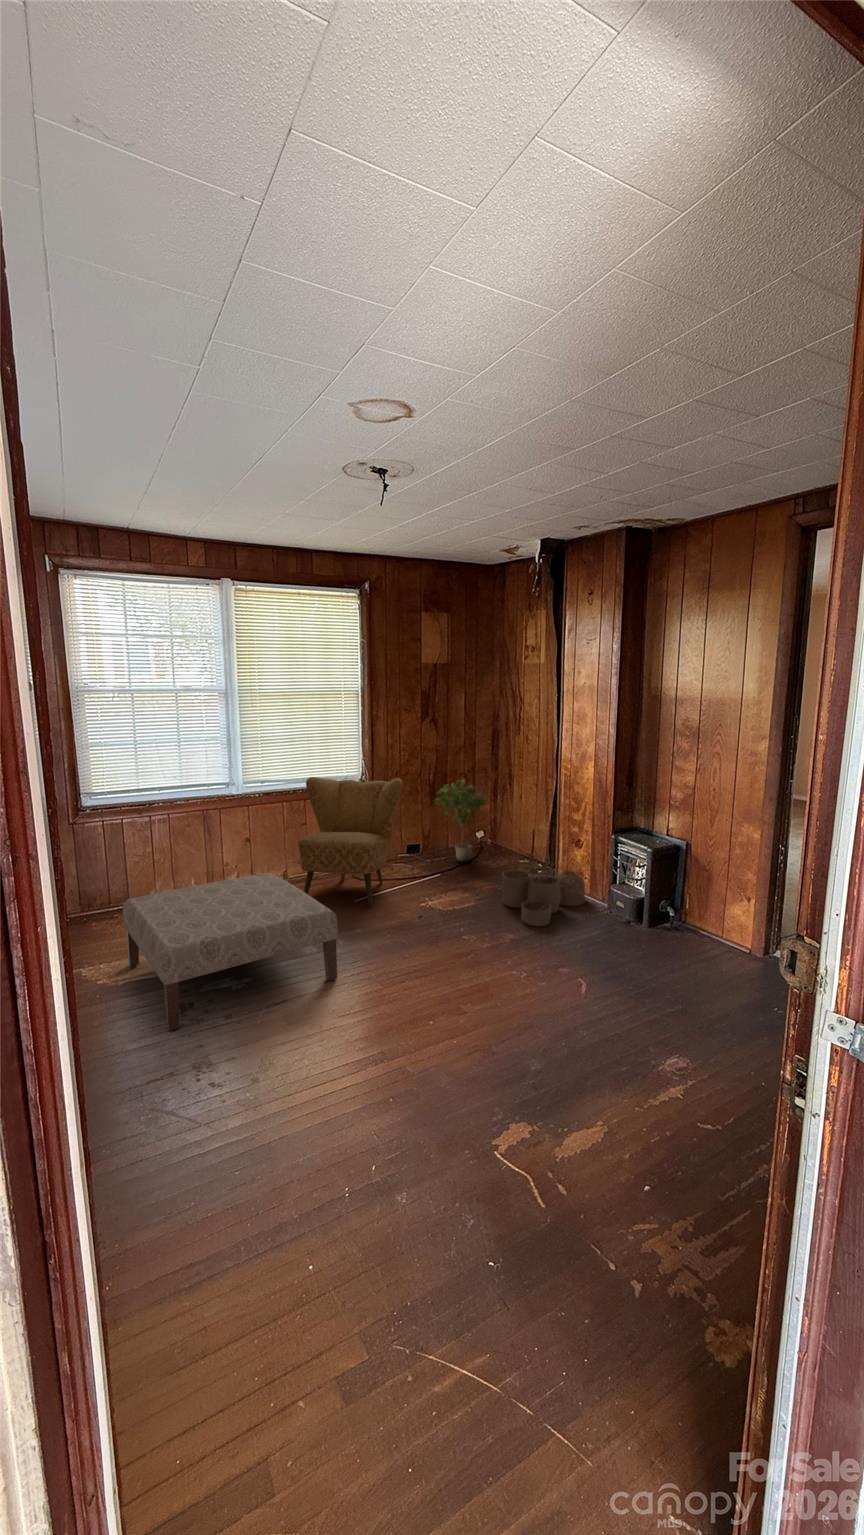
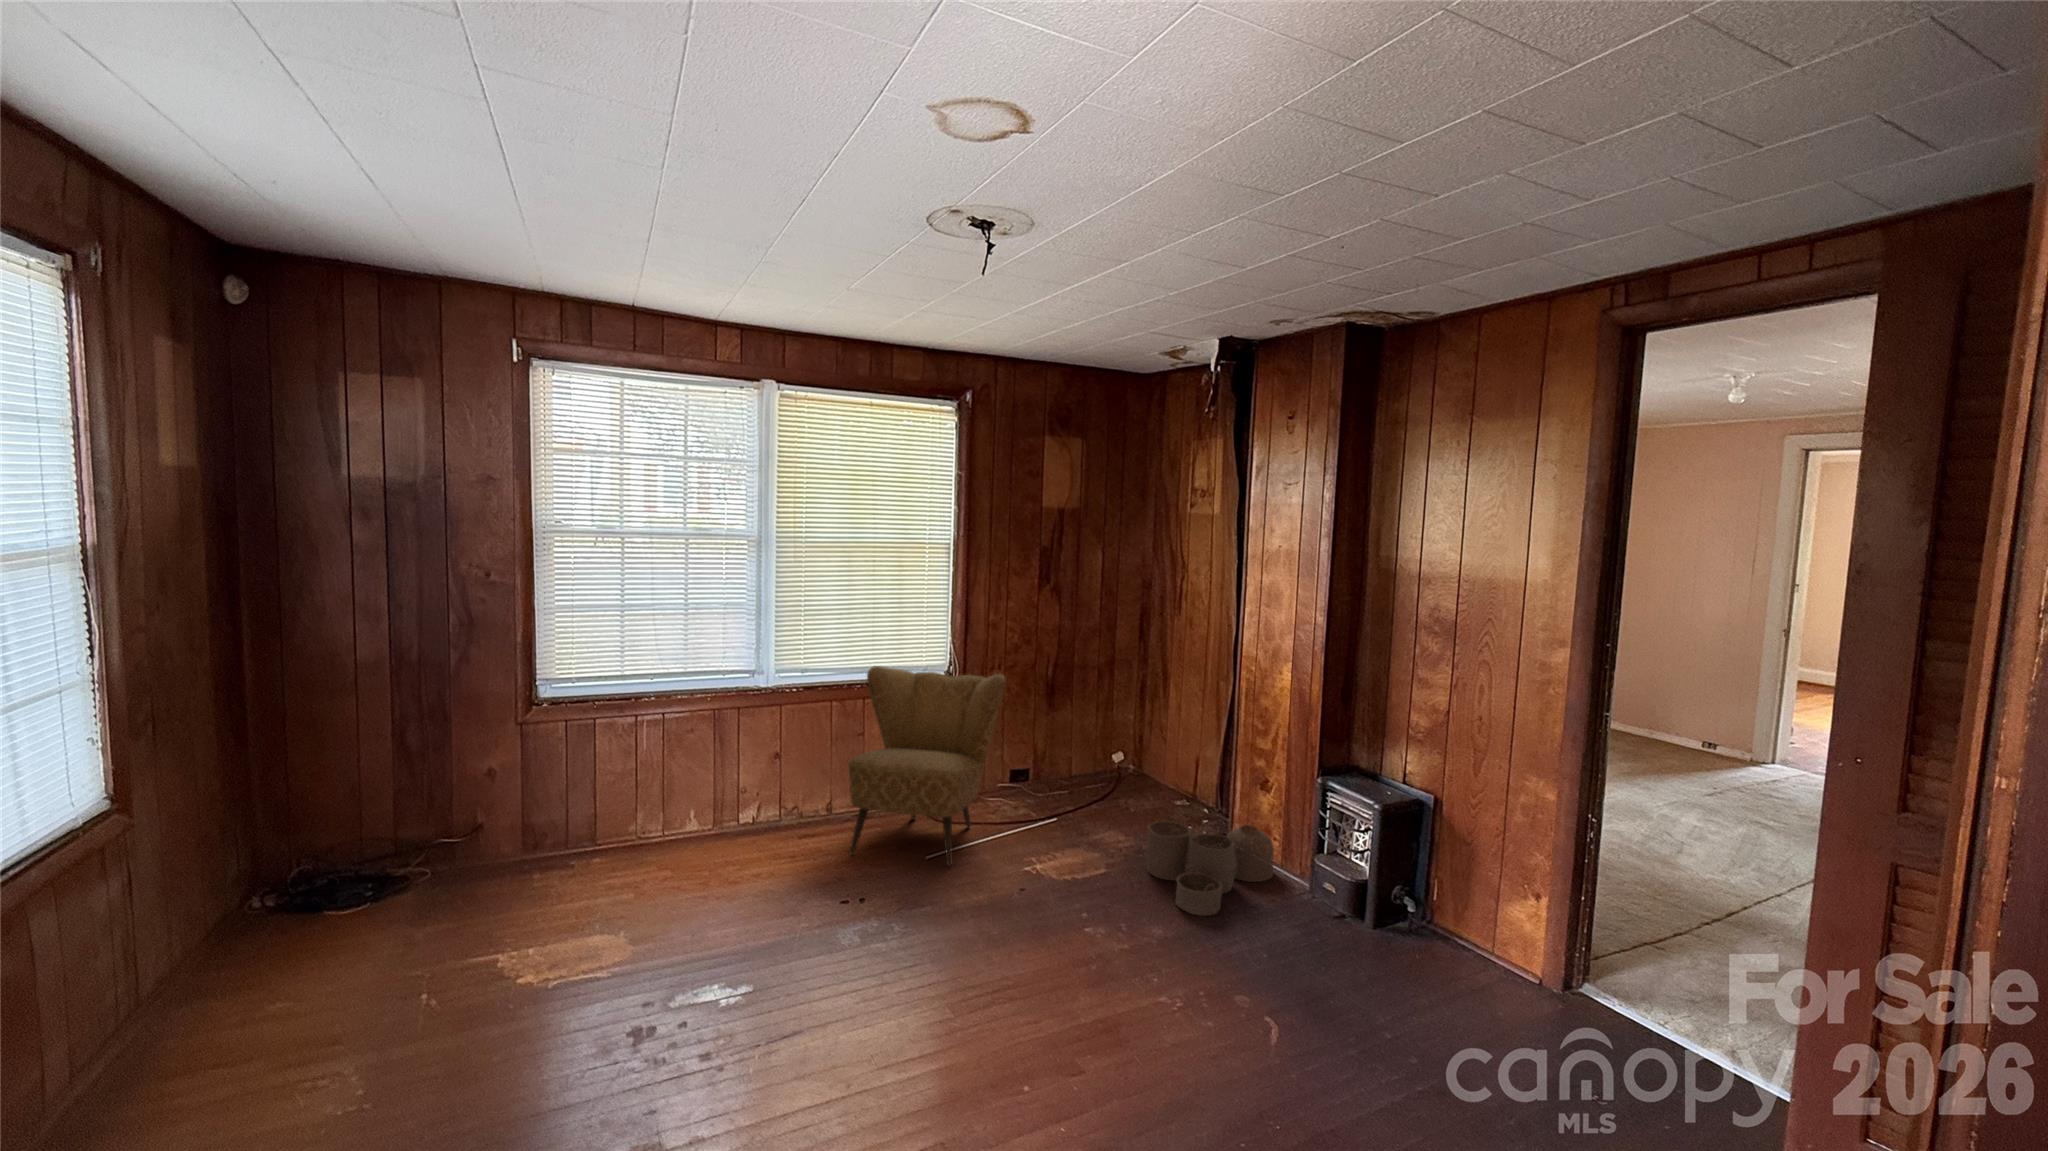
potted plant: present [434,780,486,862] -> none [1051,676,1128,798]
ottoman: present [123,873,338,1031] -> none [569,812,888,1083]

